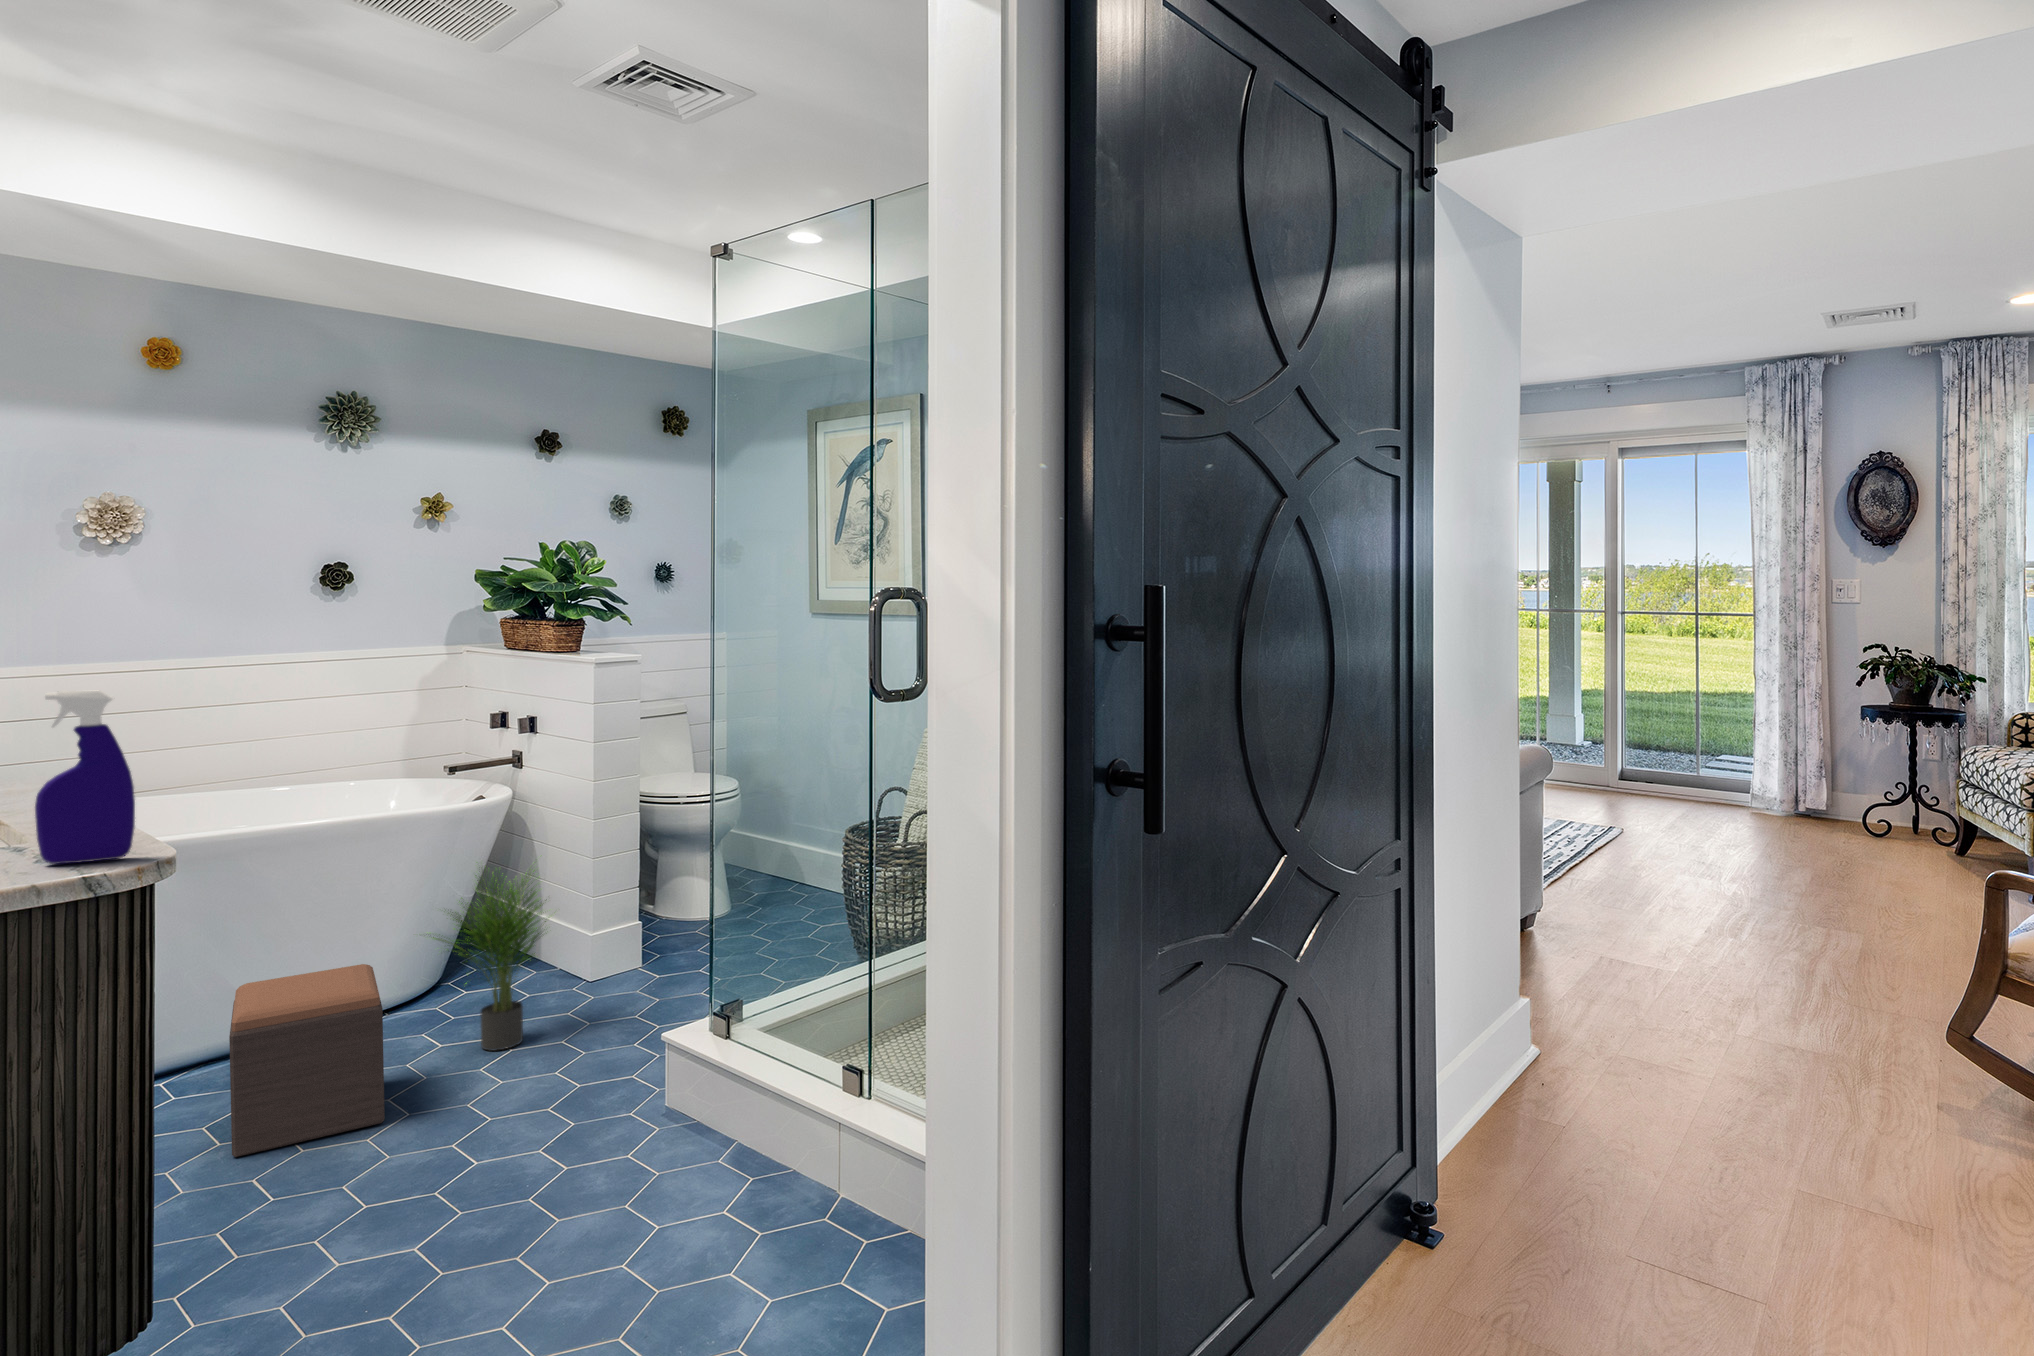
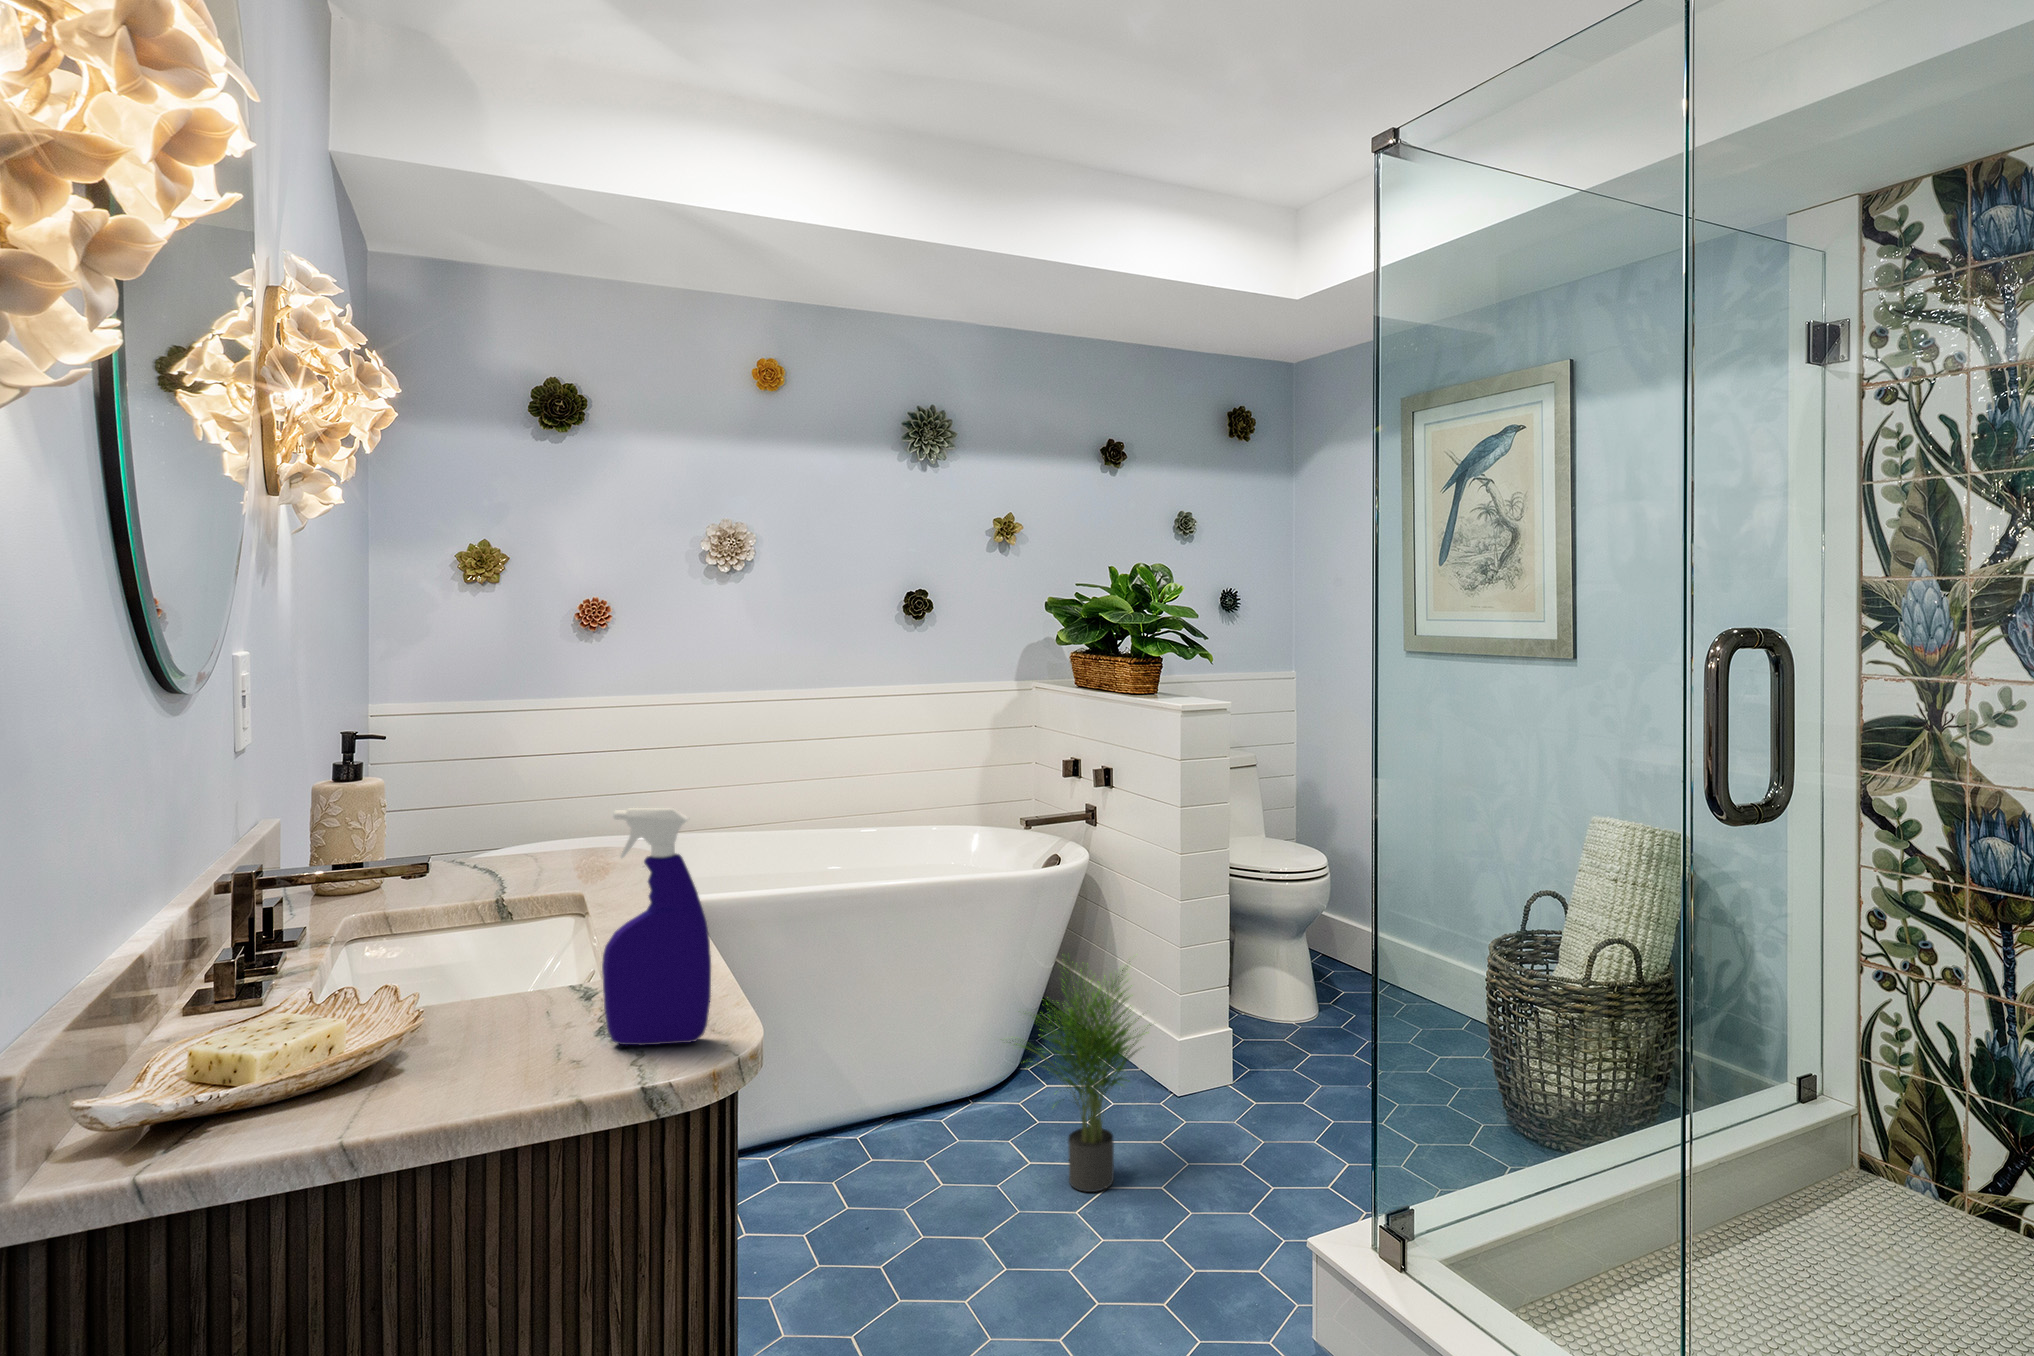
footstool: present [229,964,385,1157] -> none [820,1077,975,1310]

